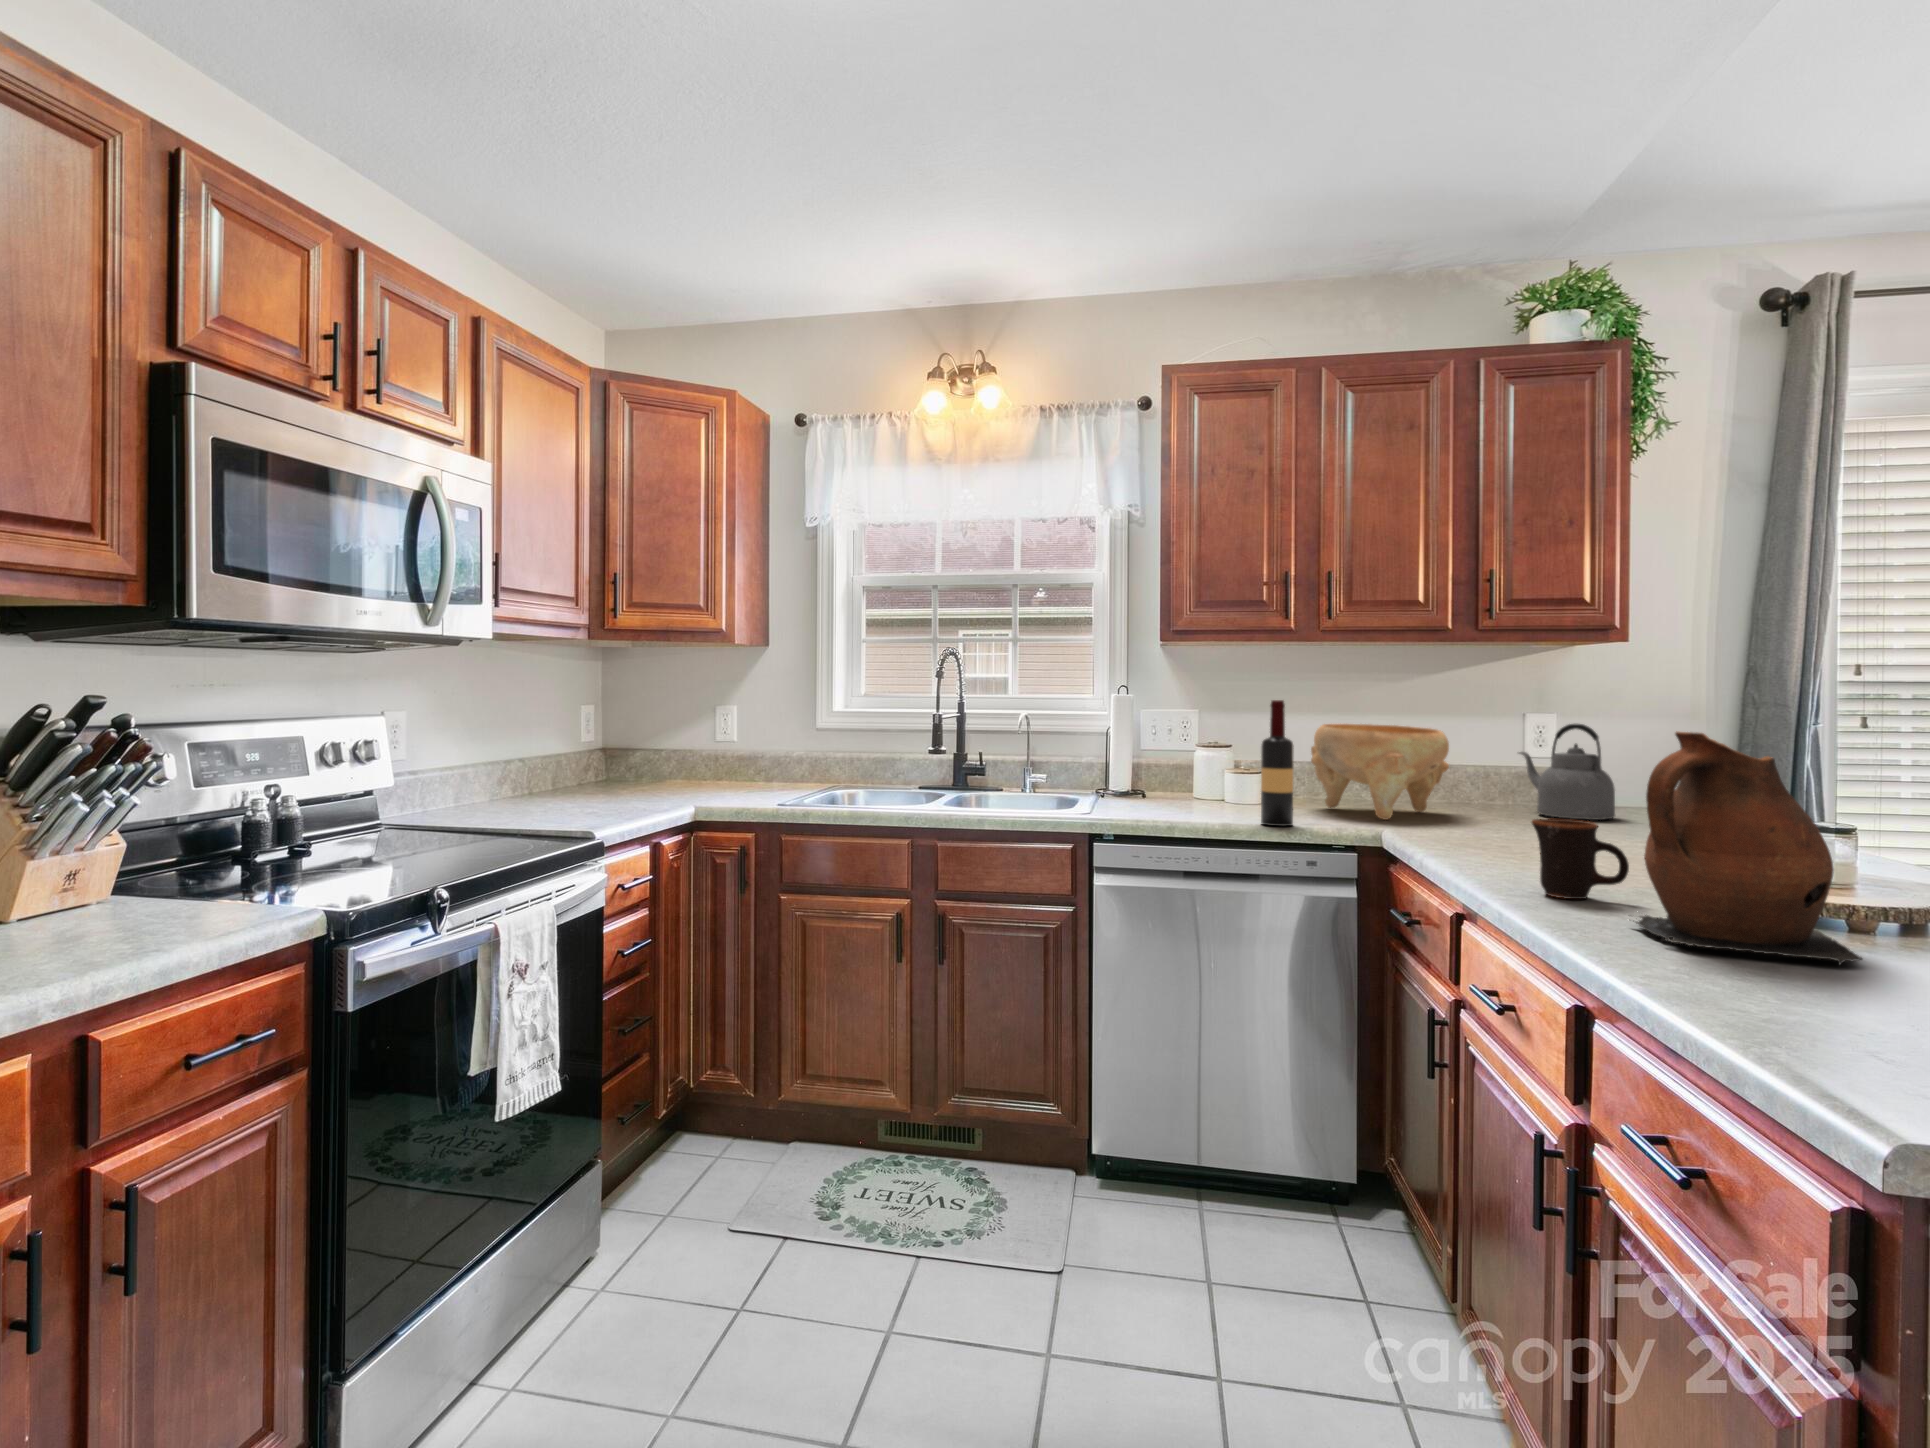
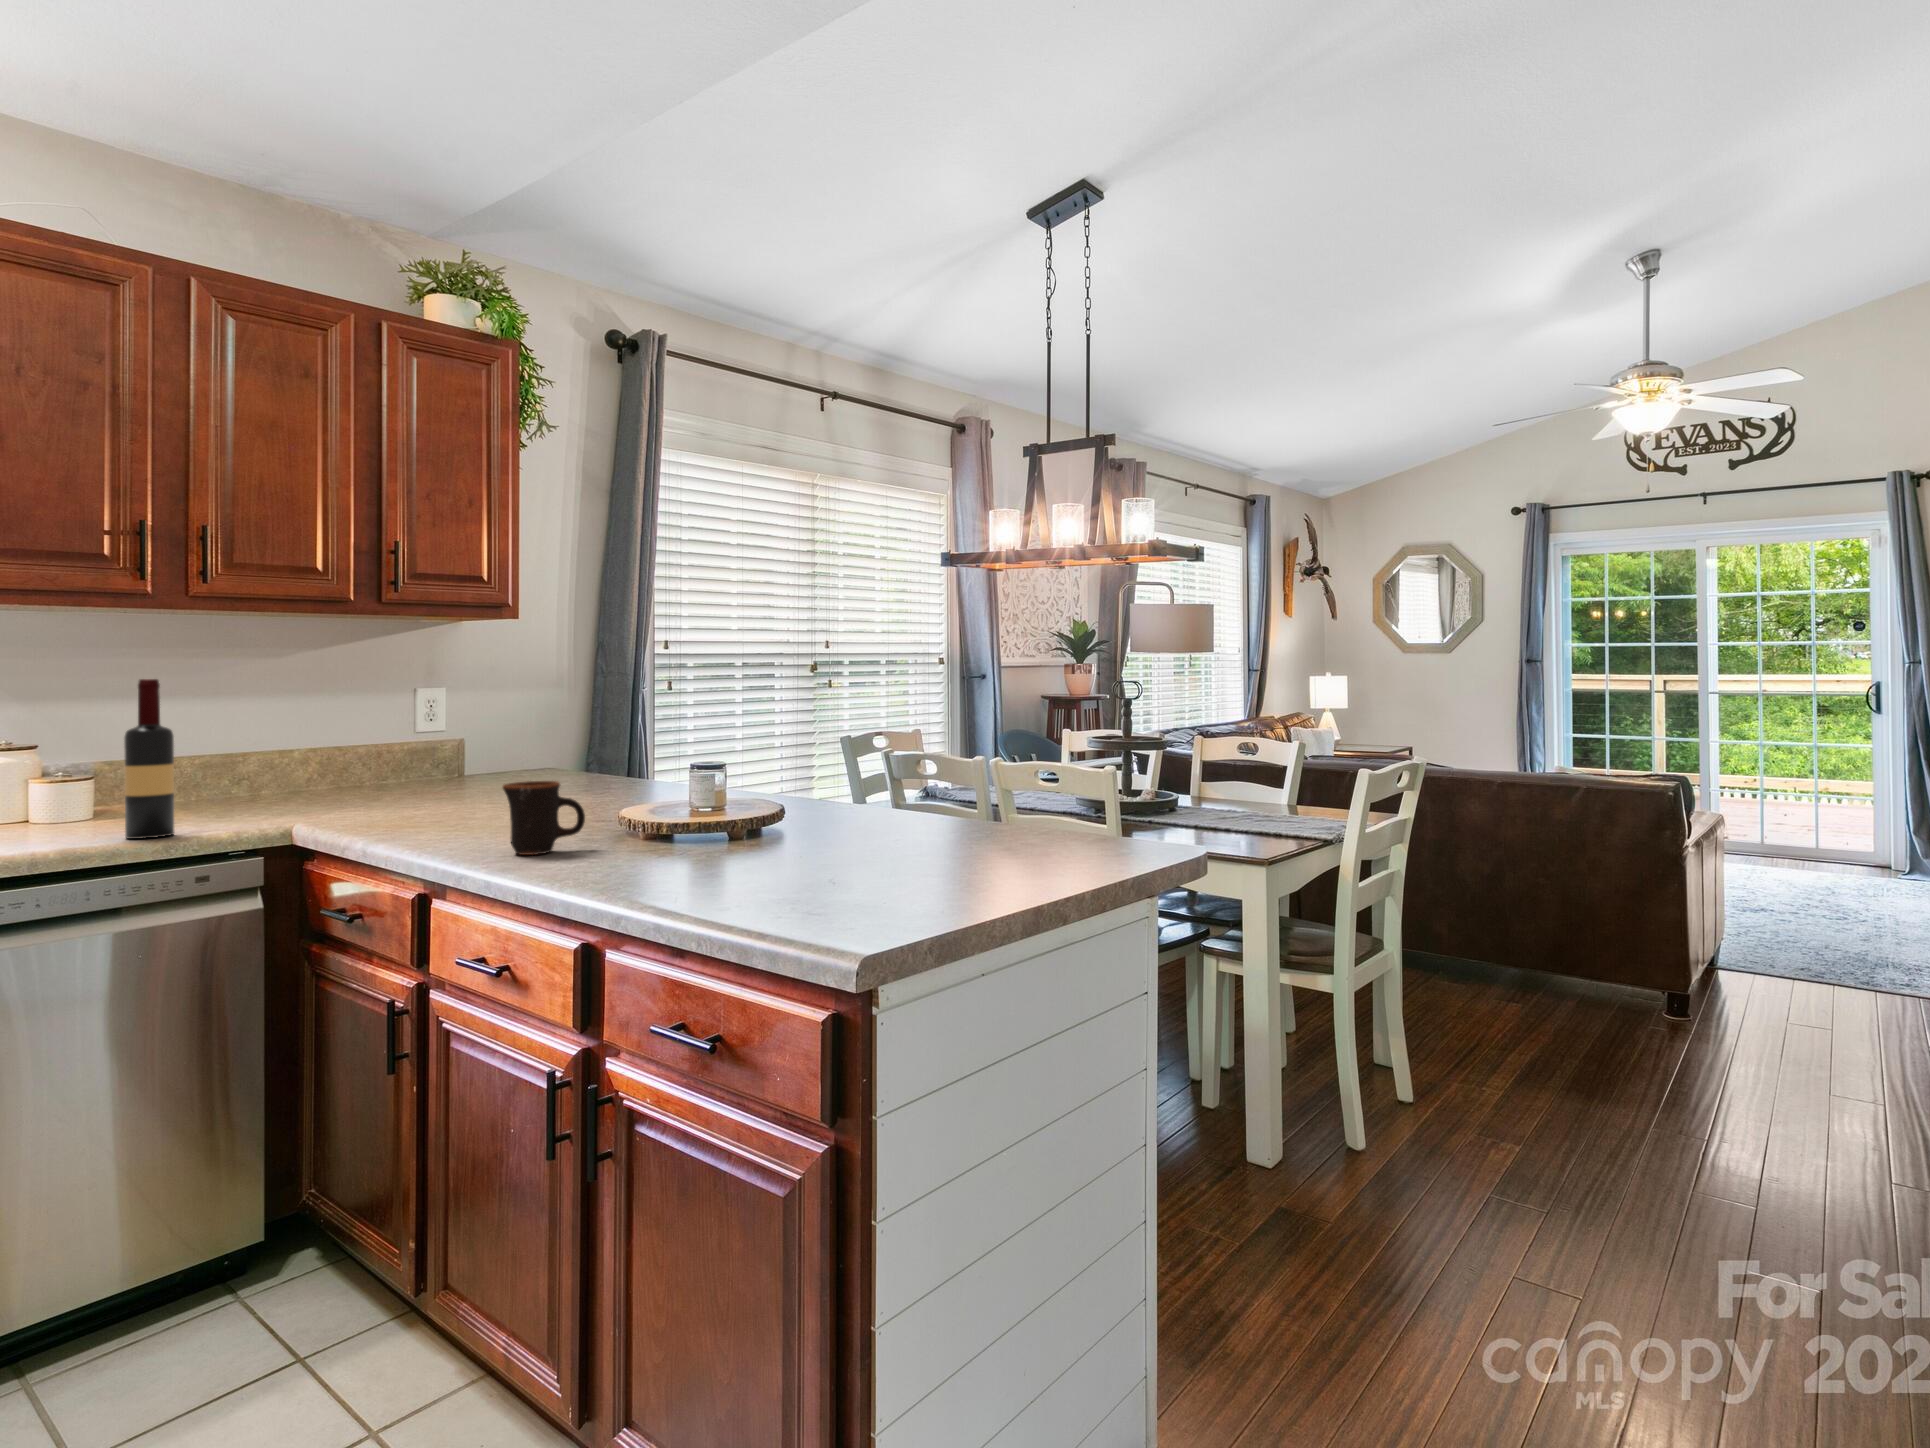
decorative bowl: present [1311,724,1449,820] -> none [174,708,355,814]
kettle: present [1519,724,1615,820] -> none [414,699,510,791]
ceramic pitcher: present [1636,731,1862,965] -> none [600,692,764,870]

